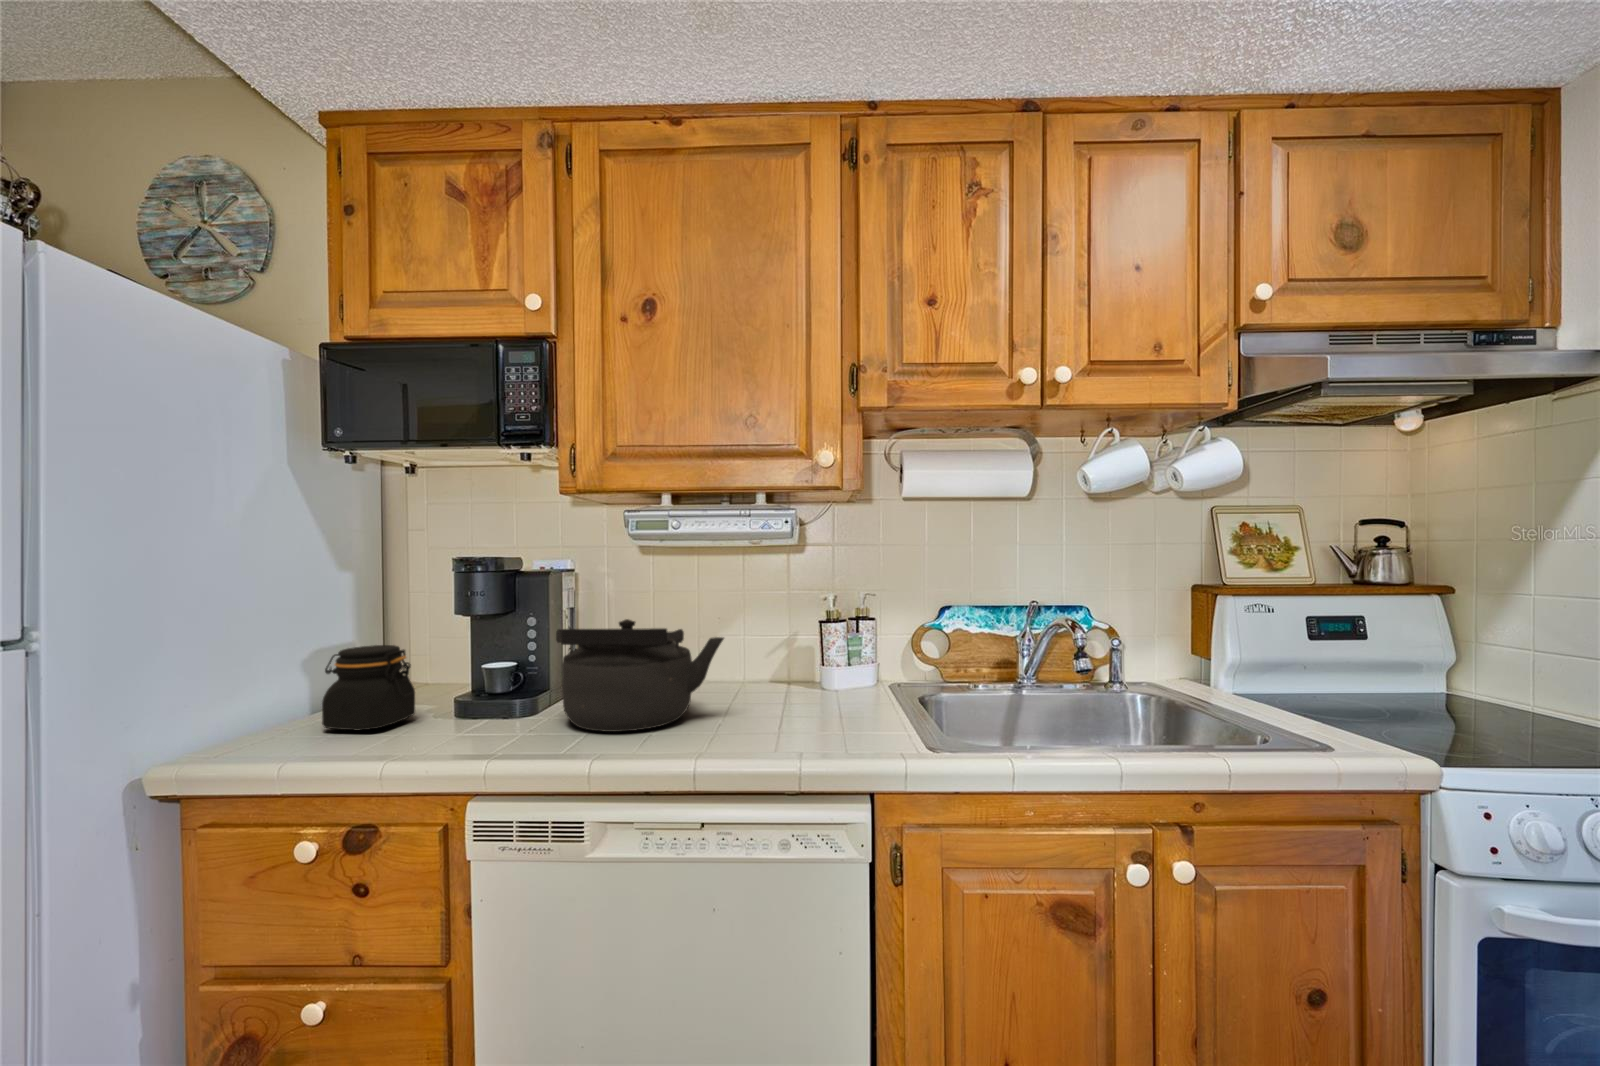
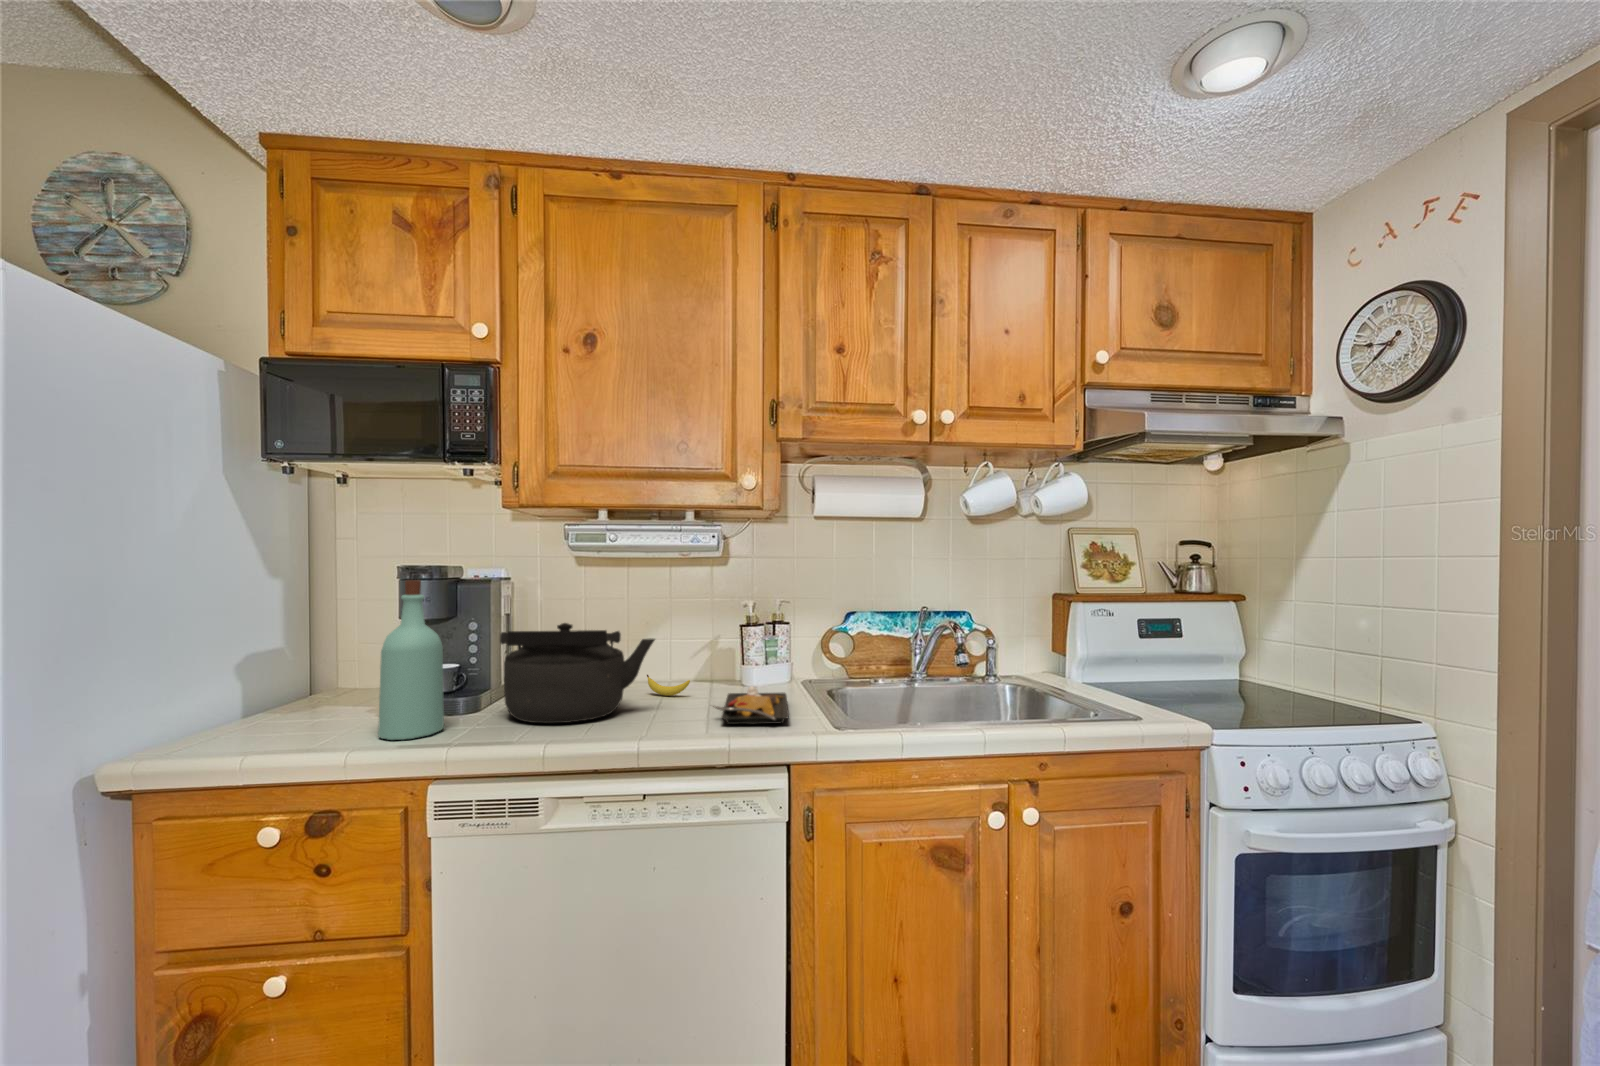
bottle: none [421,573,496,749] -> present [378,580,444,740]
jar: present [322,645,415,731] -> none [267,649,357,729]
banana: none [723,674,769,698] -> present [647,675,690,696]
plate: none [783,693,875,740] -> present [713,686,789,724]

